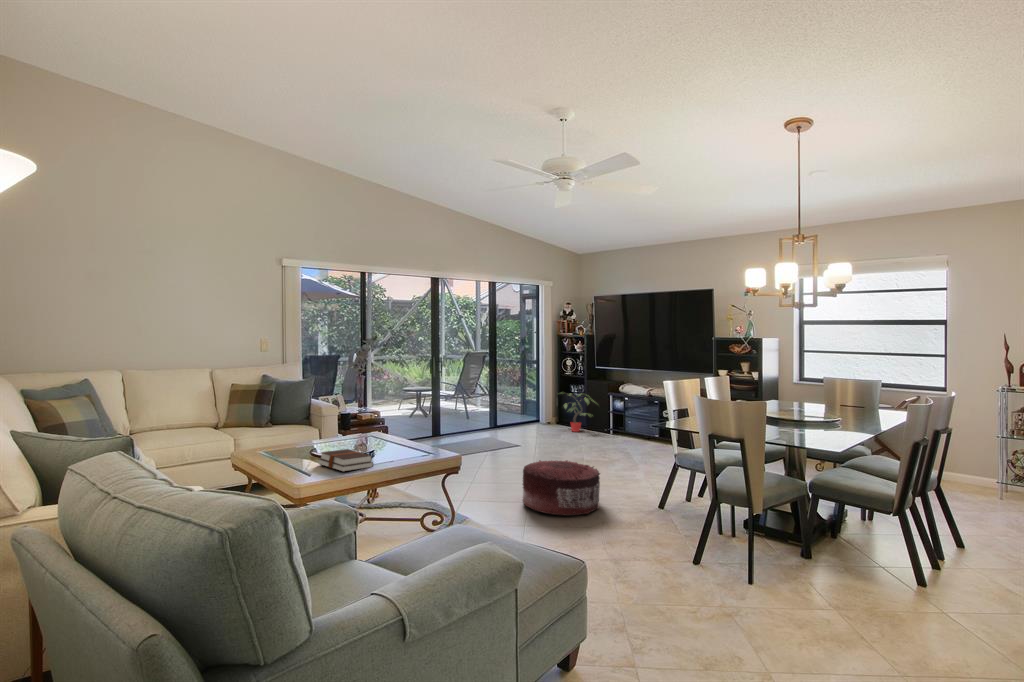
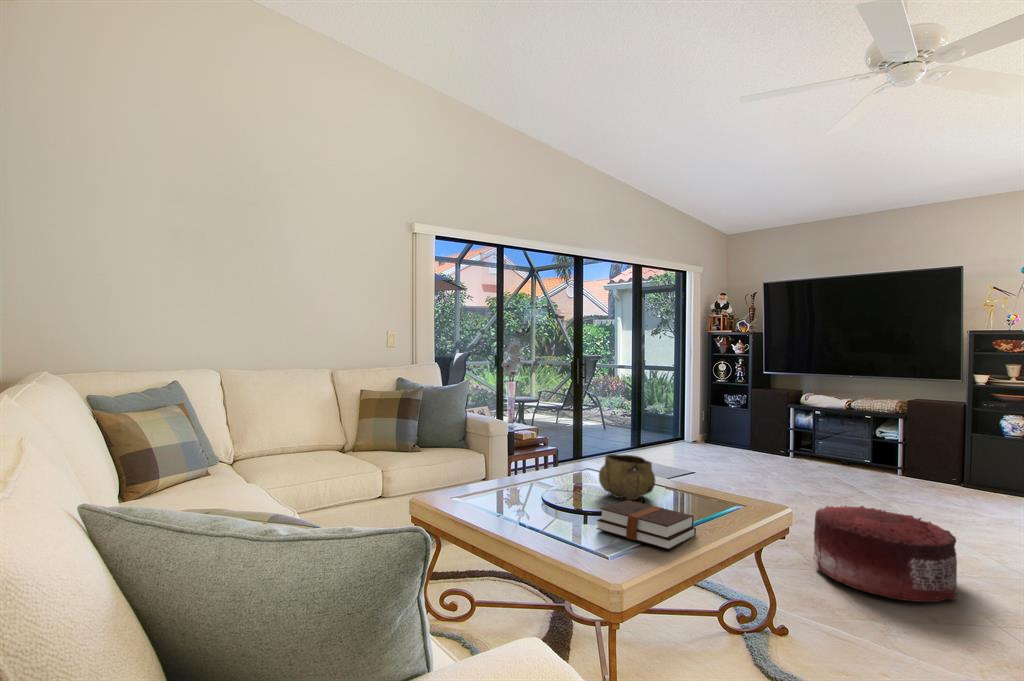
potted plant: present [564,393,594,432] -> none [716,404,779,454]
decorative bowl: none [348,424,383,451] -> present [599,454,655,500]

